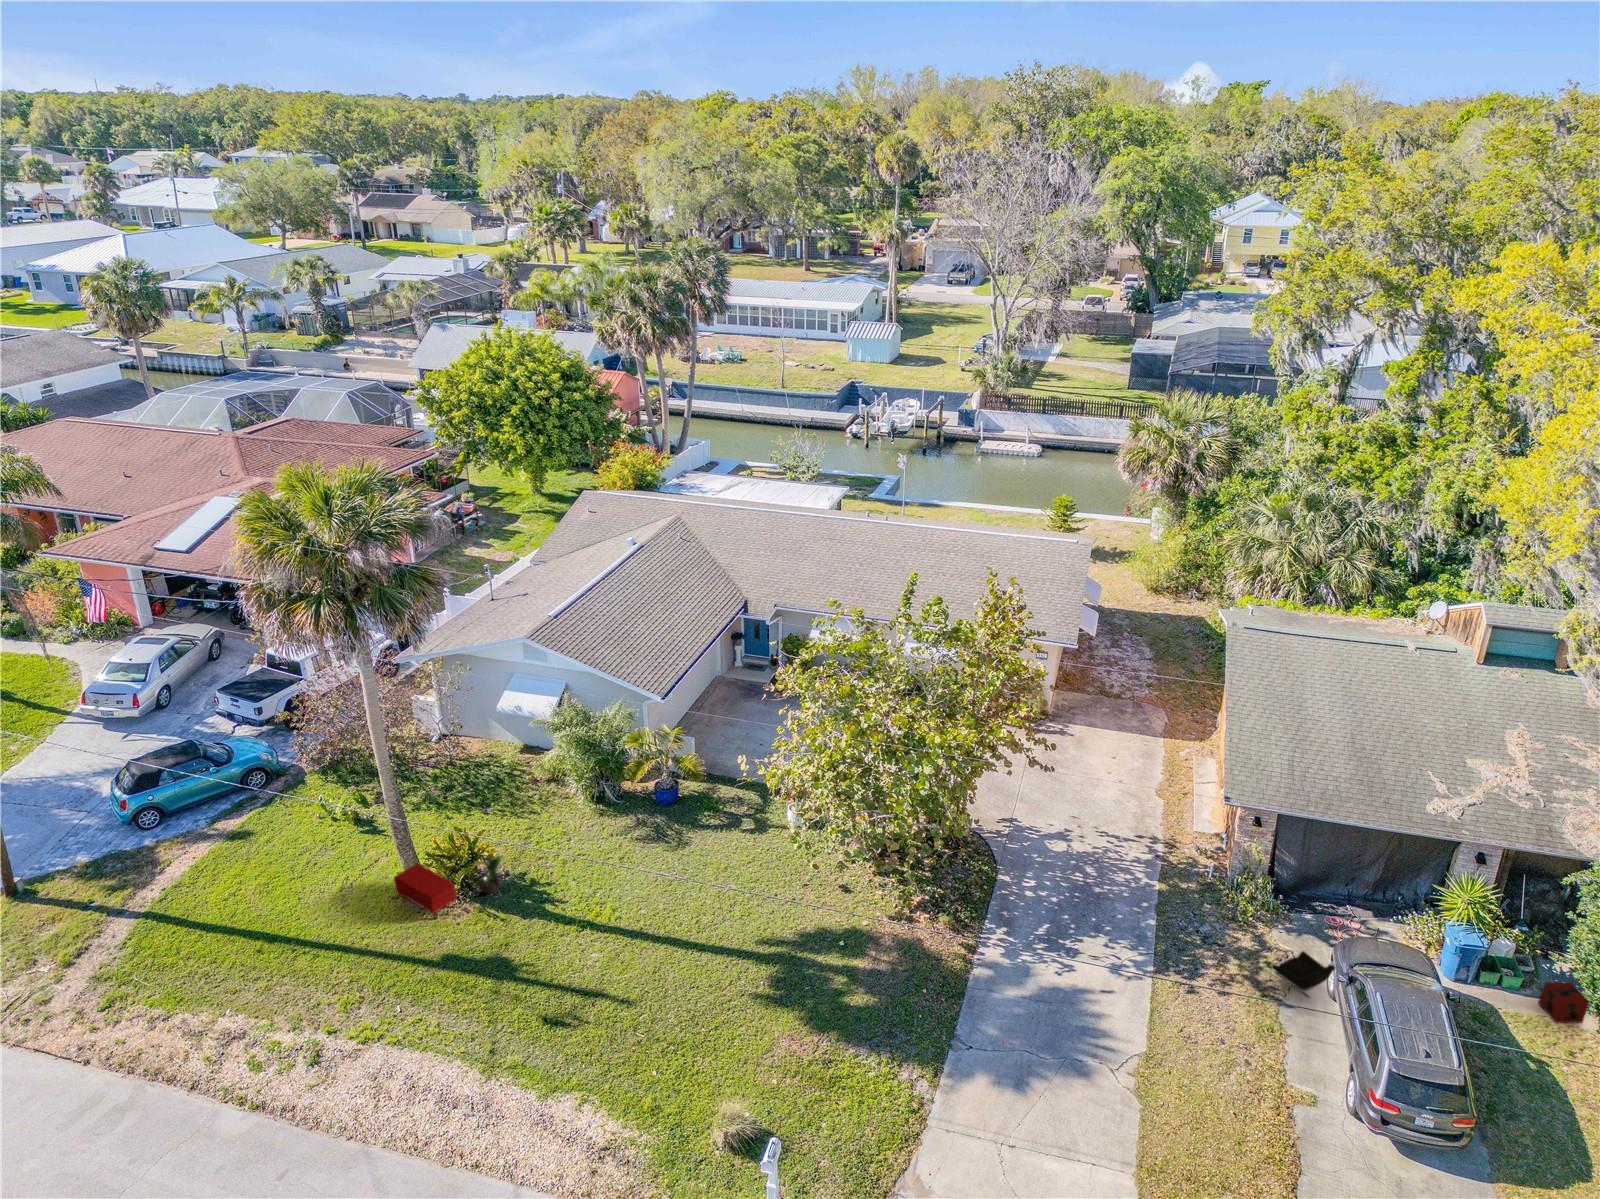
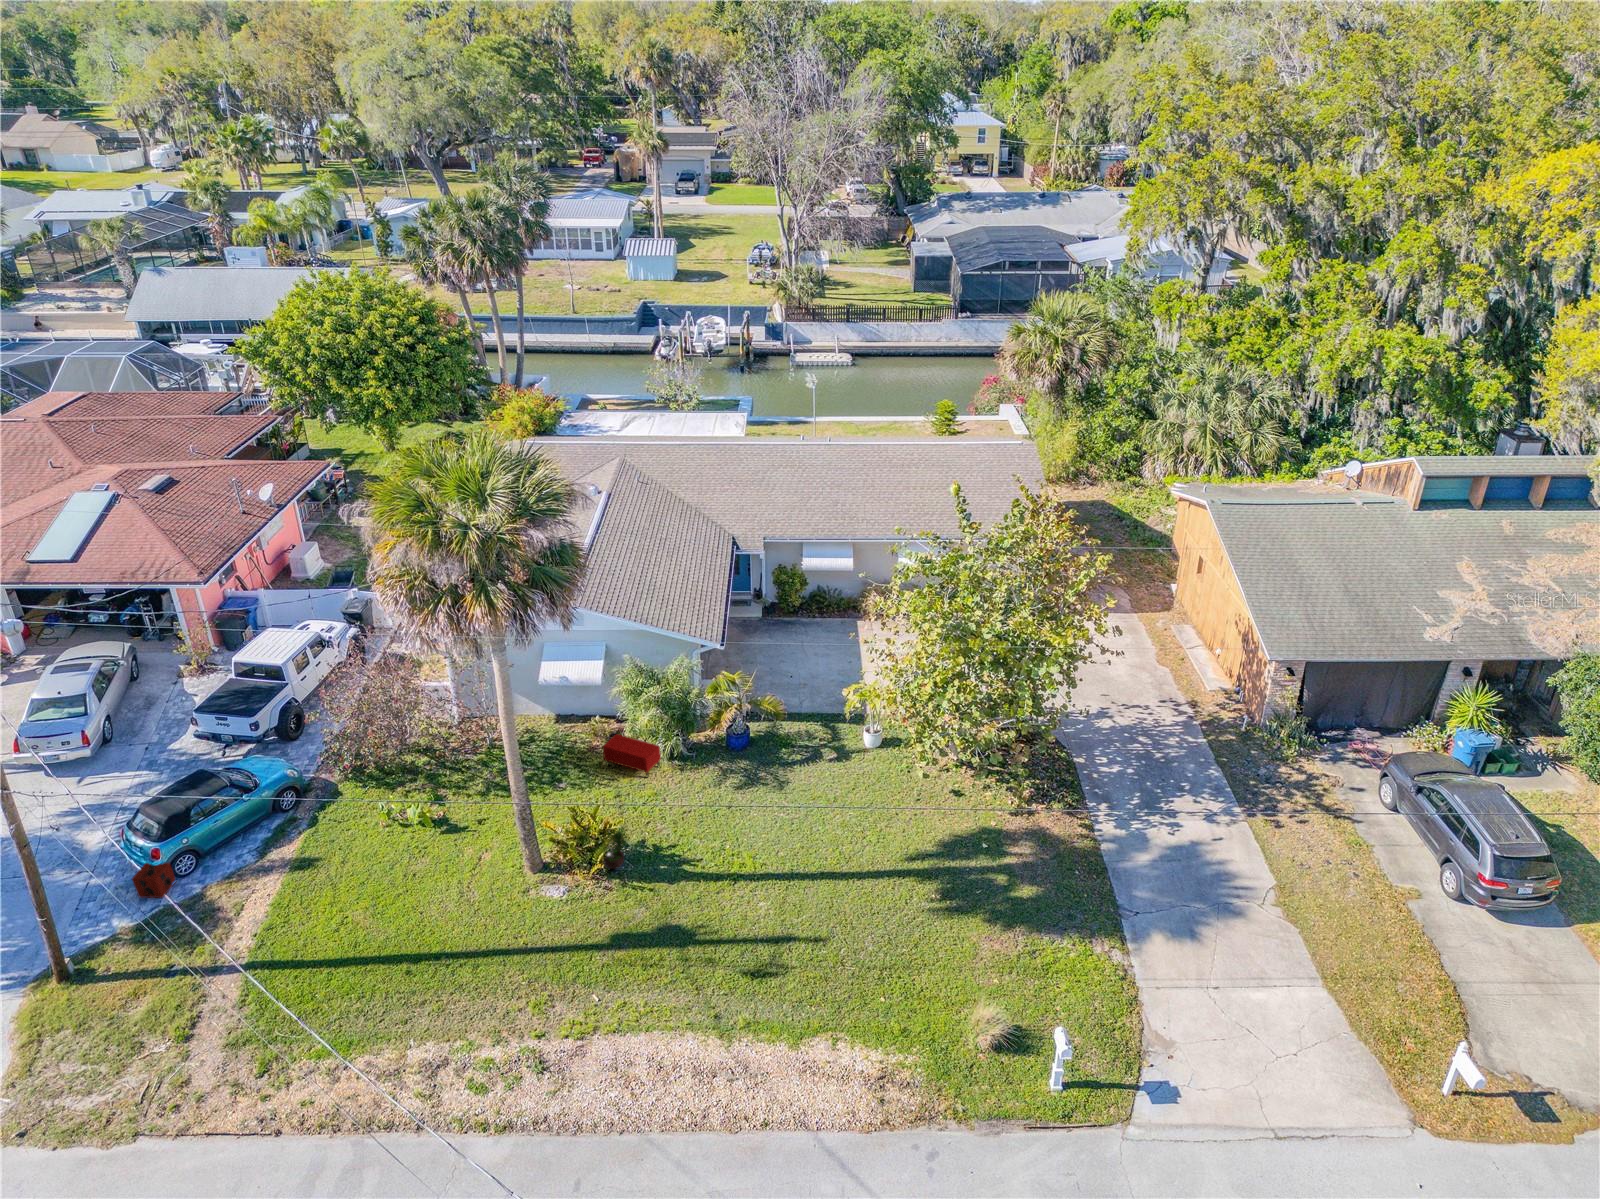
bench: present [394,864,456,919] -> present [602,734,661,777]
lounge chair: present [1272,951,1335,997] -> none [1337,775,1394,814]
storage box: present [1538,982,1589,1023] -> present [132,862,175,898]

